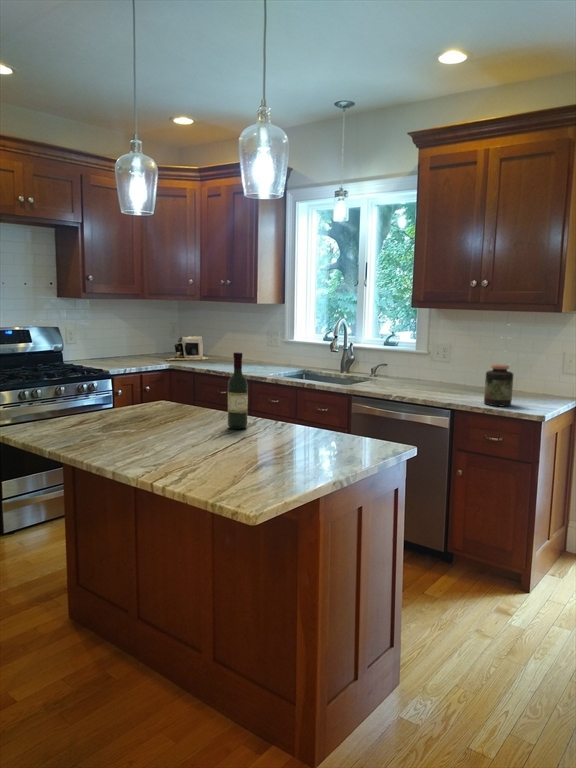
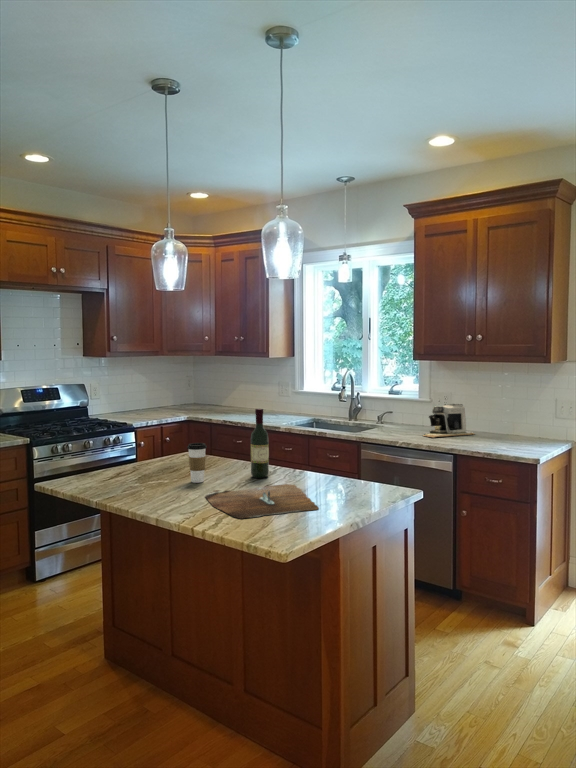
coffee maker: present [166,336,208,361] -> present [425,404,474,438]
jar: present [484,364,513,406] -> none [483,412,509,451]
coffee cup: none [156,389,178,433] -> present [187,443,207,483]
cutting board: none [172,436,299,474] -> present [205,484,318,519]

